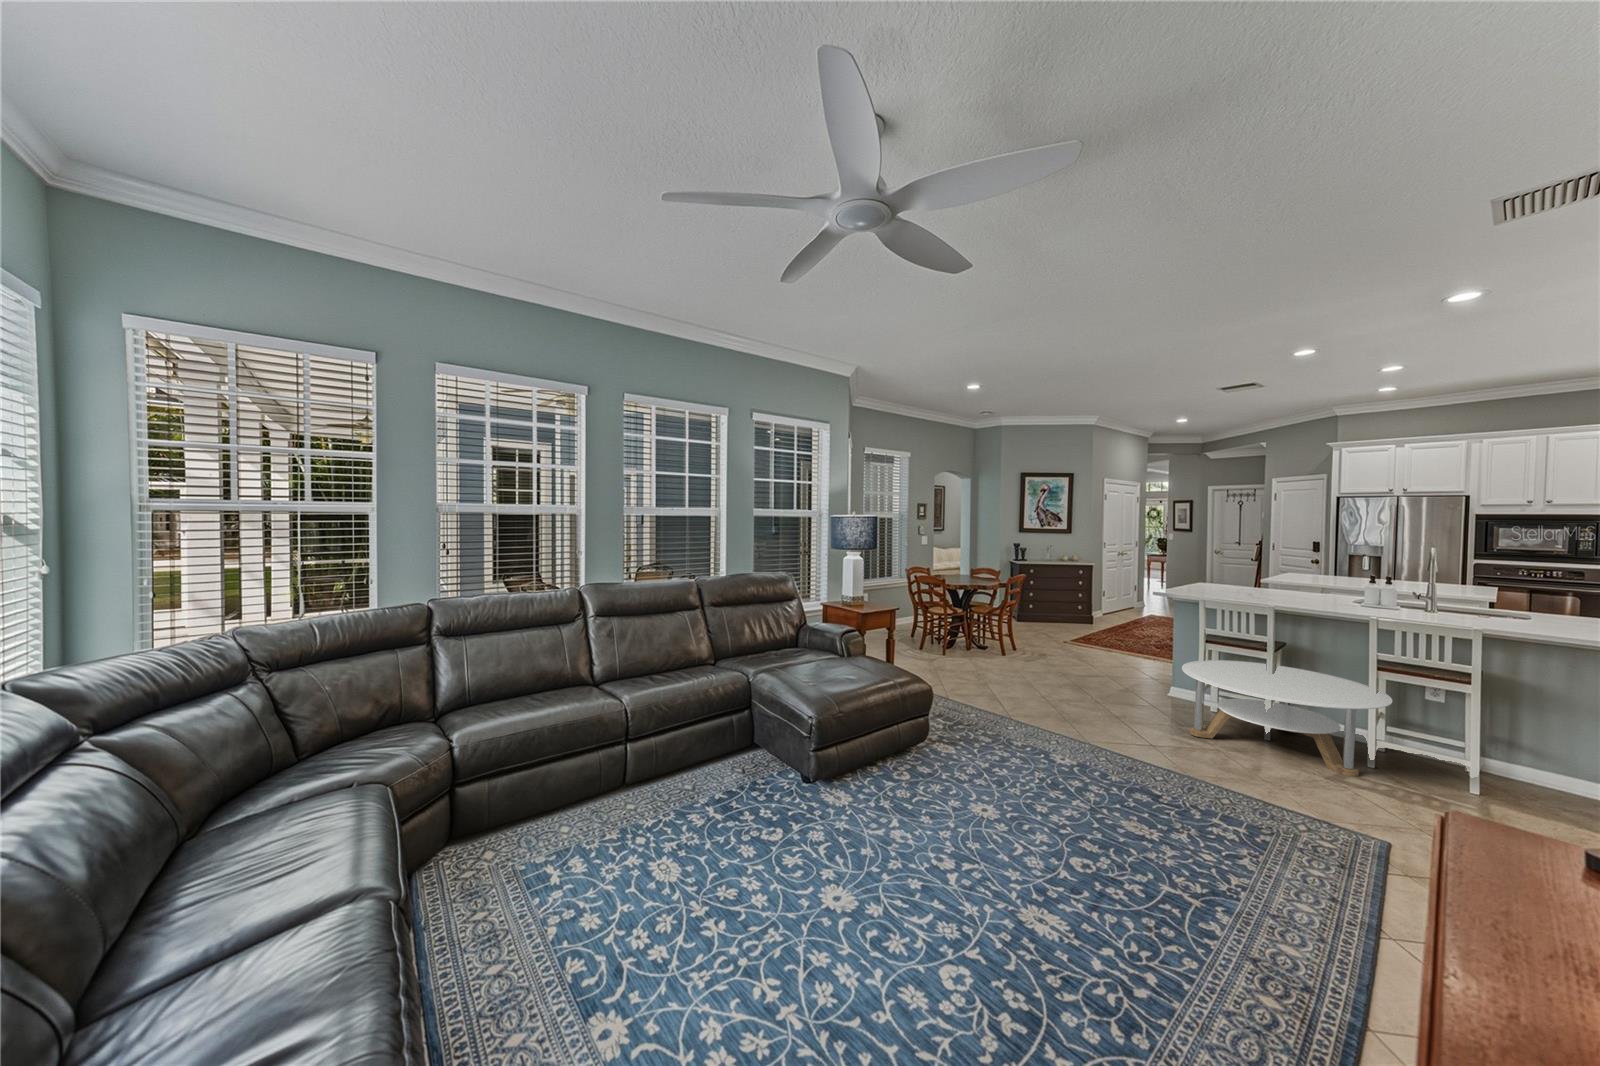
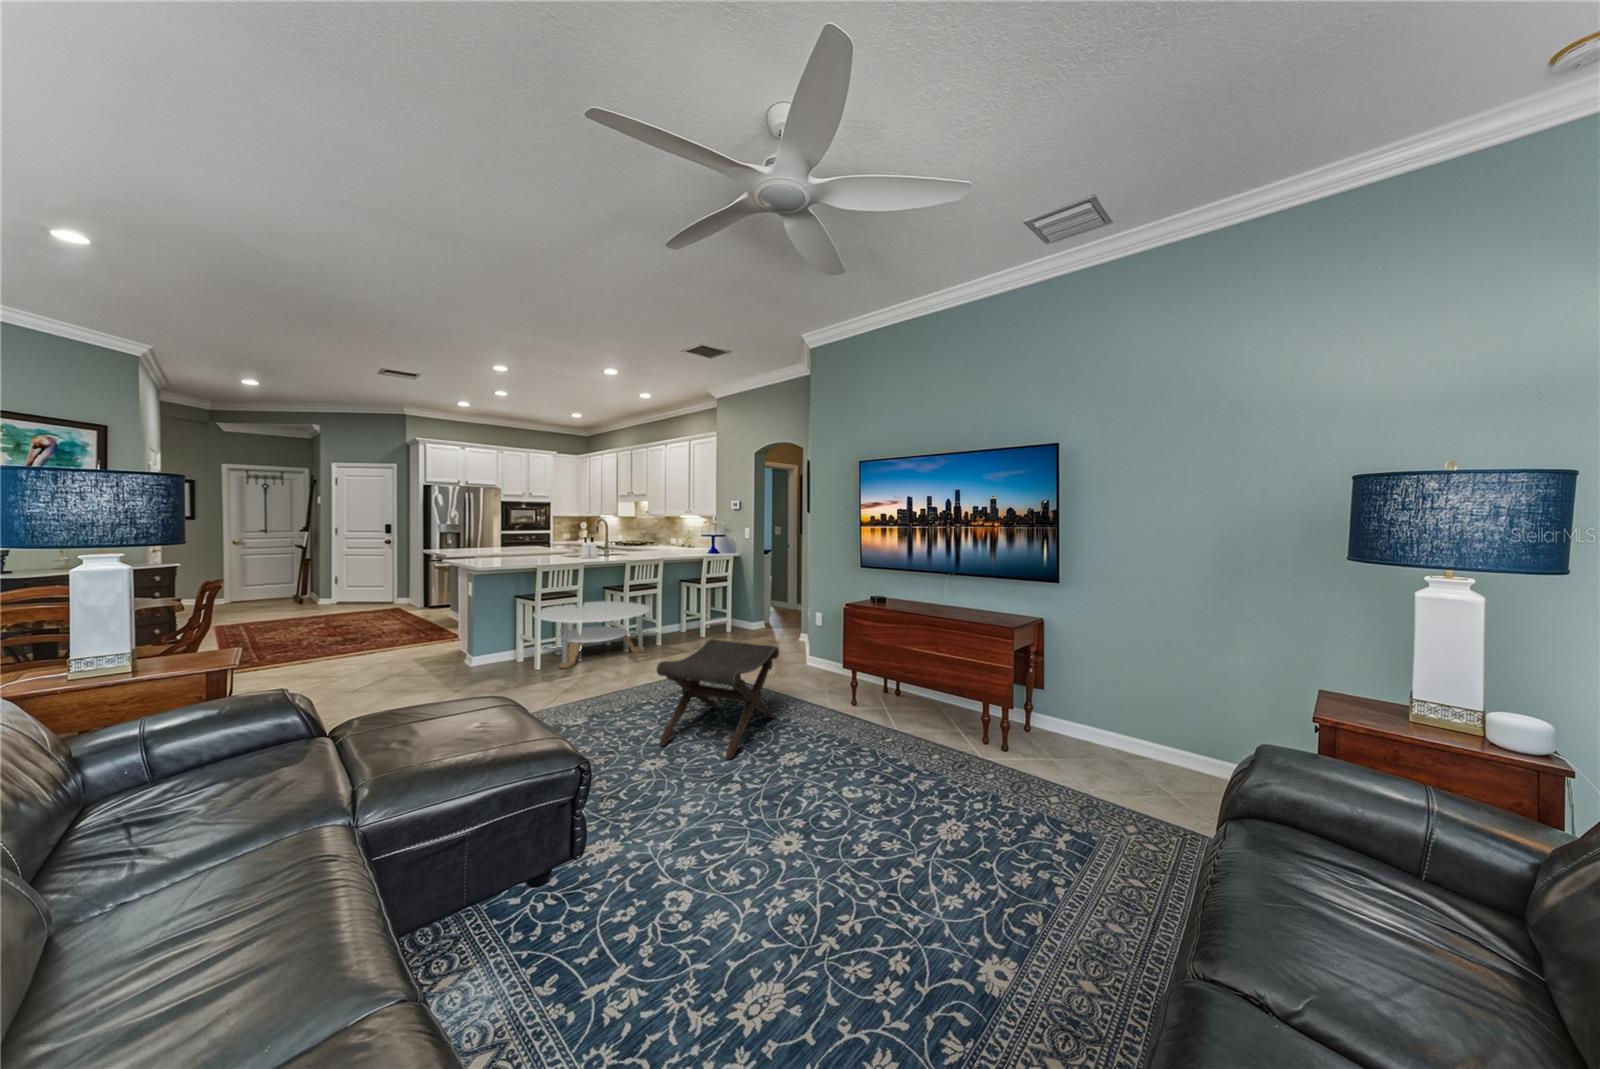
footstool: none [1004,713,1196,911] -> present [656,639,779,759]

